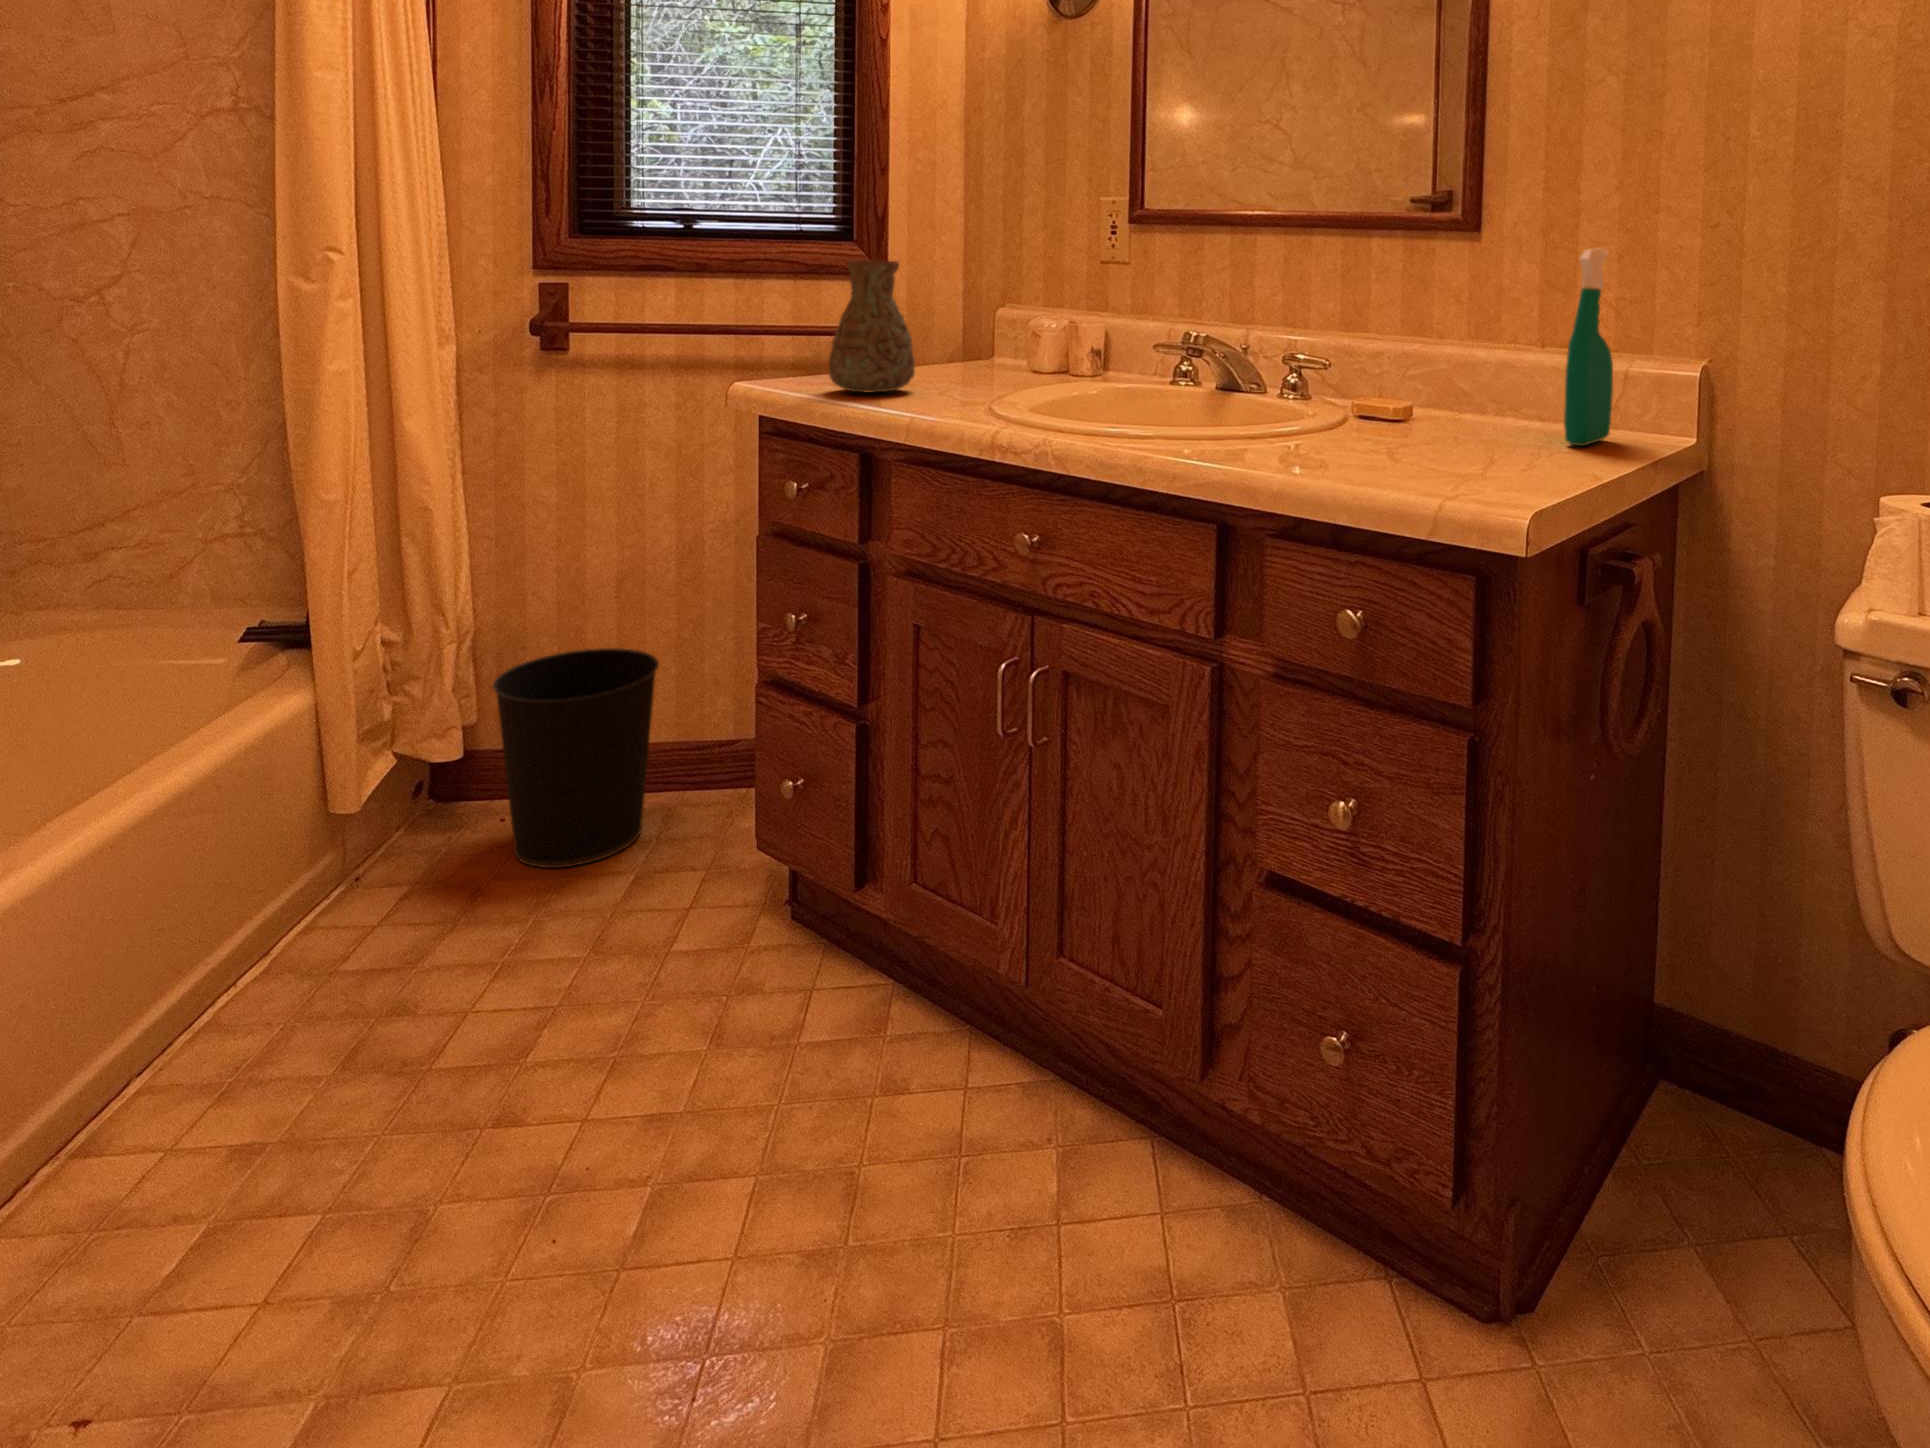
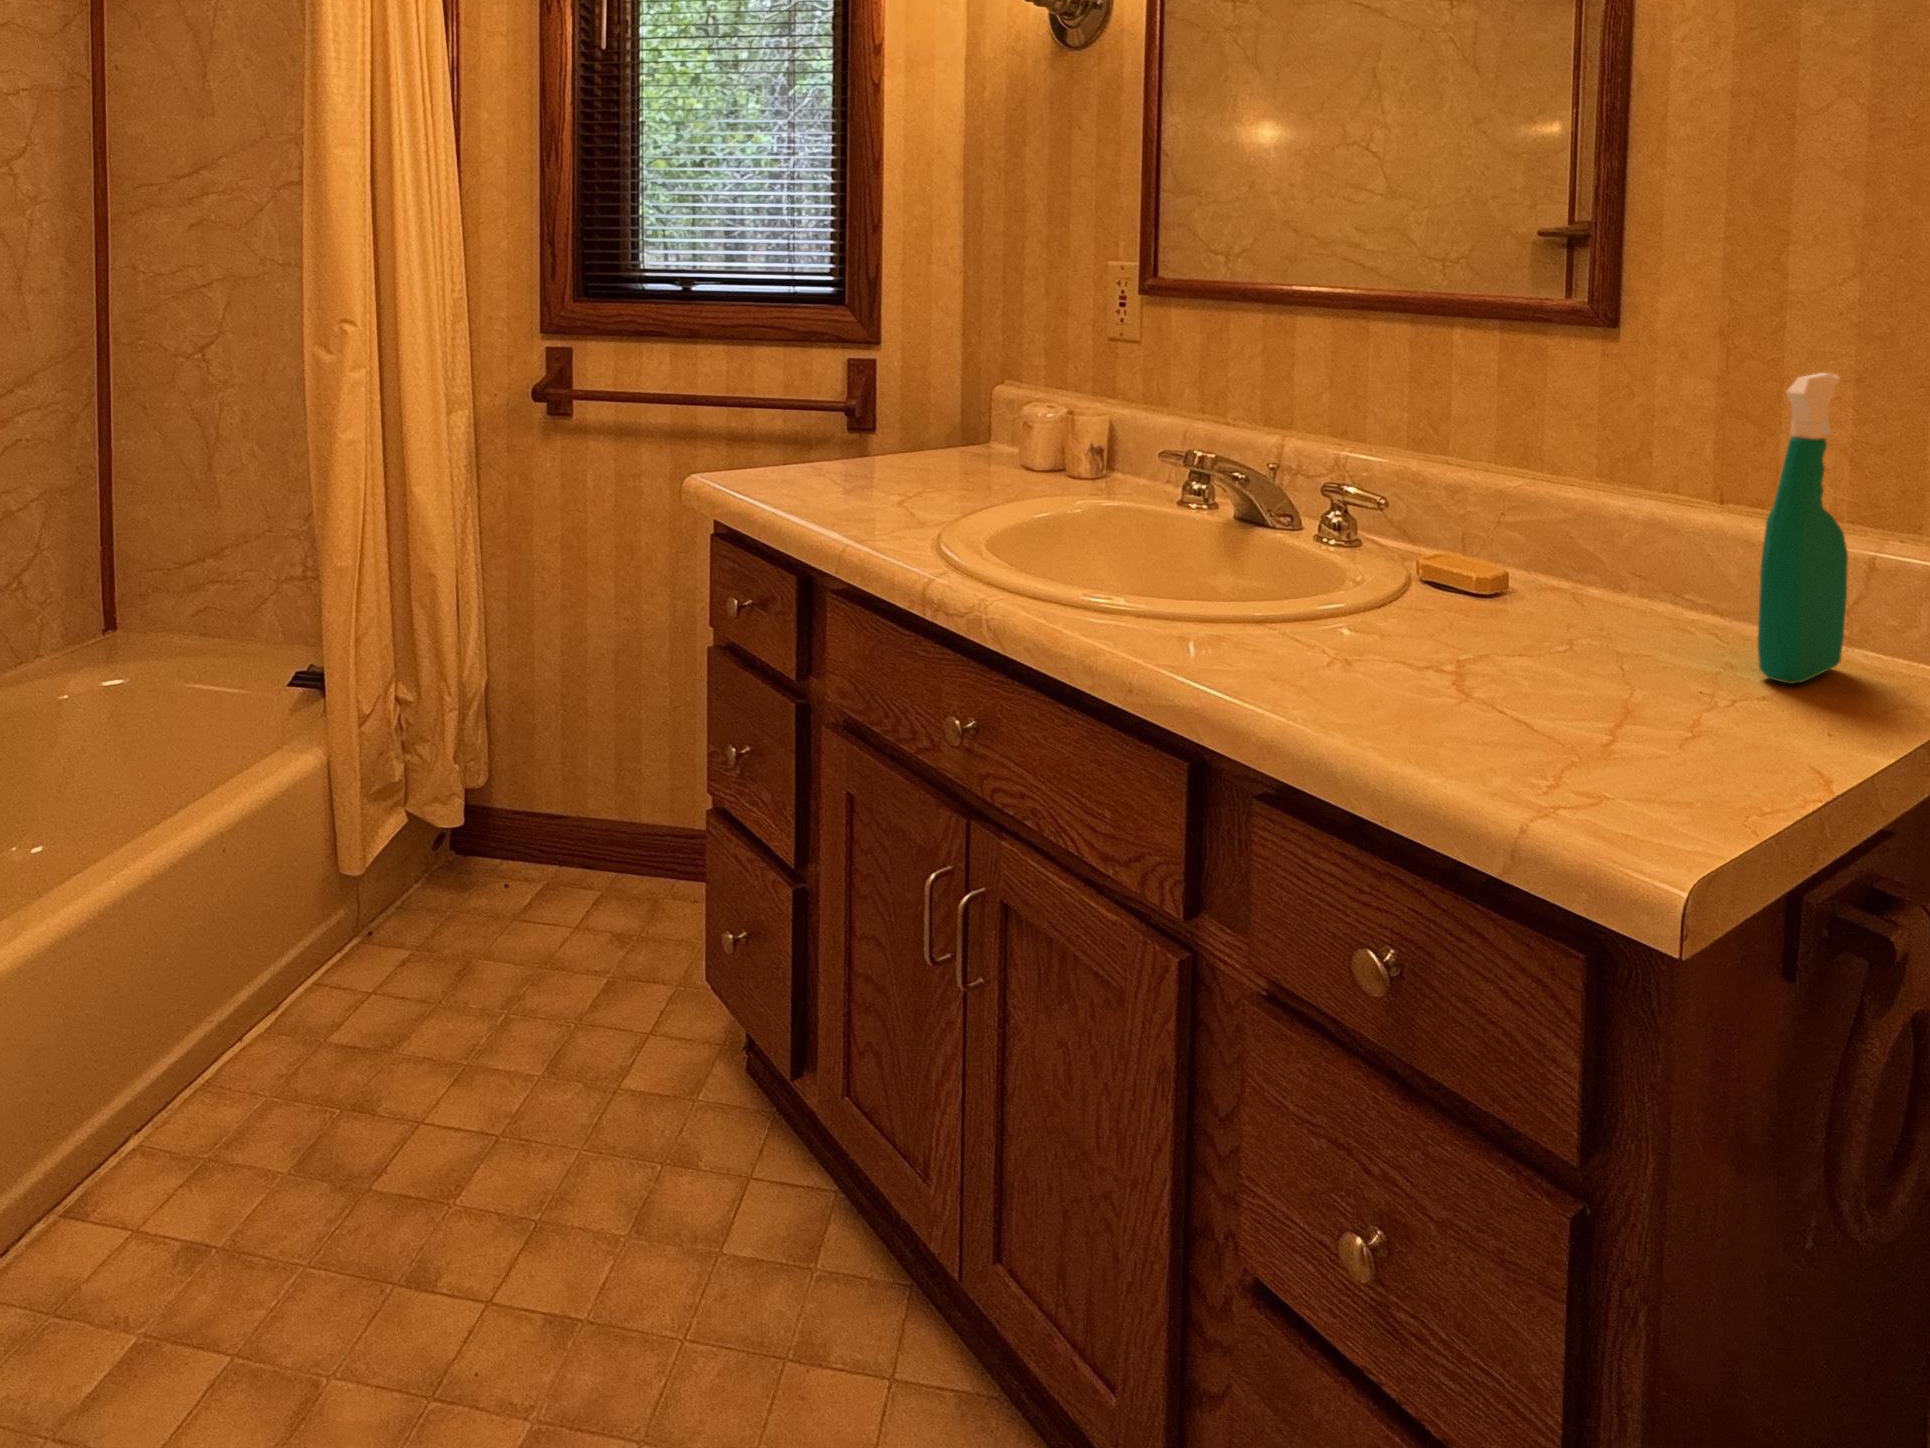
decorative vase: present [829,260,915,392] -> none [781,344,876,497]
wastebasket: present [493,648,659,868] -> none [488,722,645,956]

